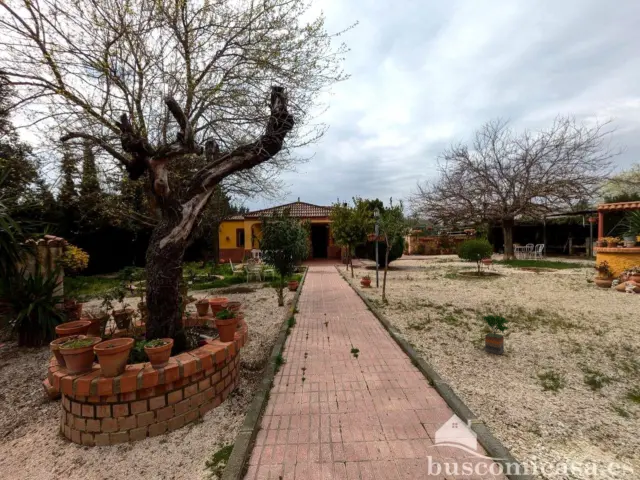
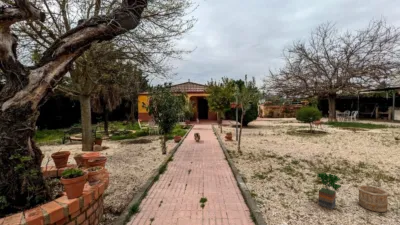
wooden bucket: none [527,329,558,355] -> present [358,185,388,212]

